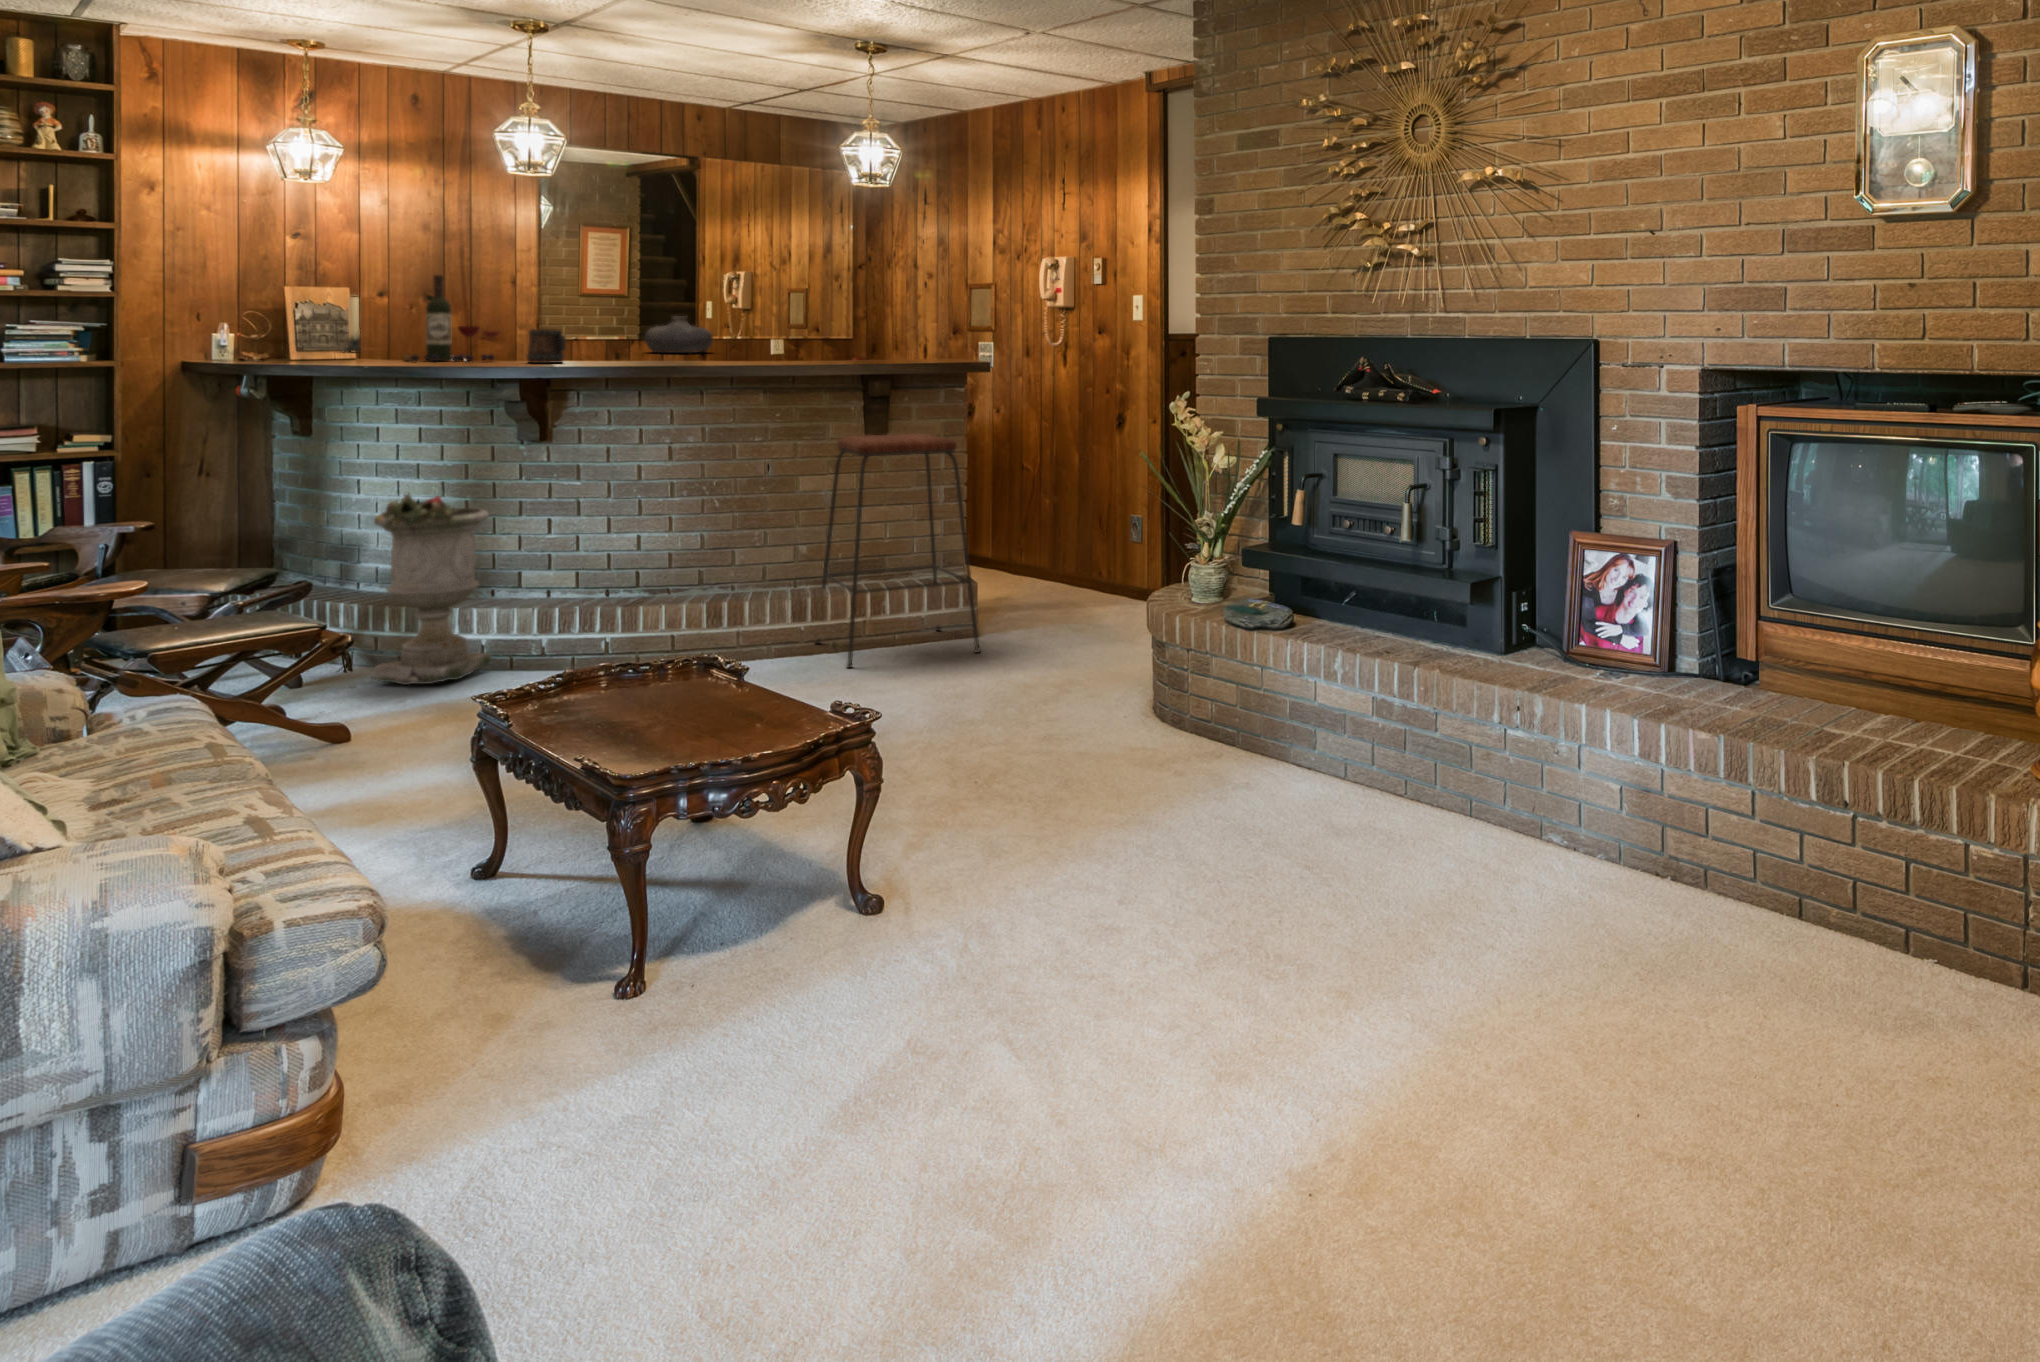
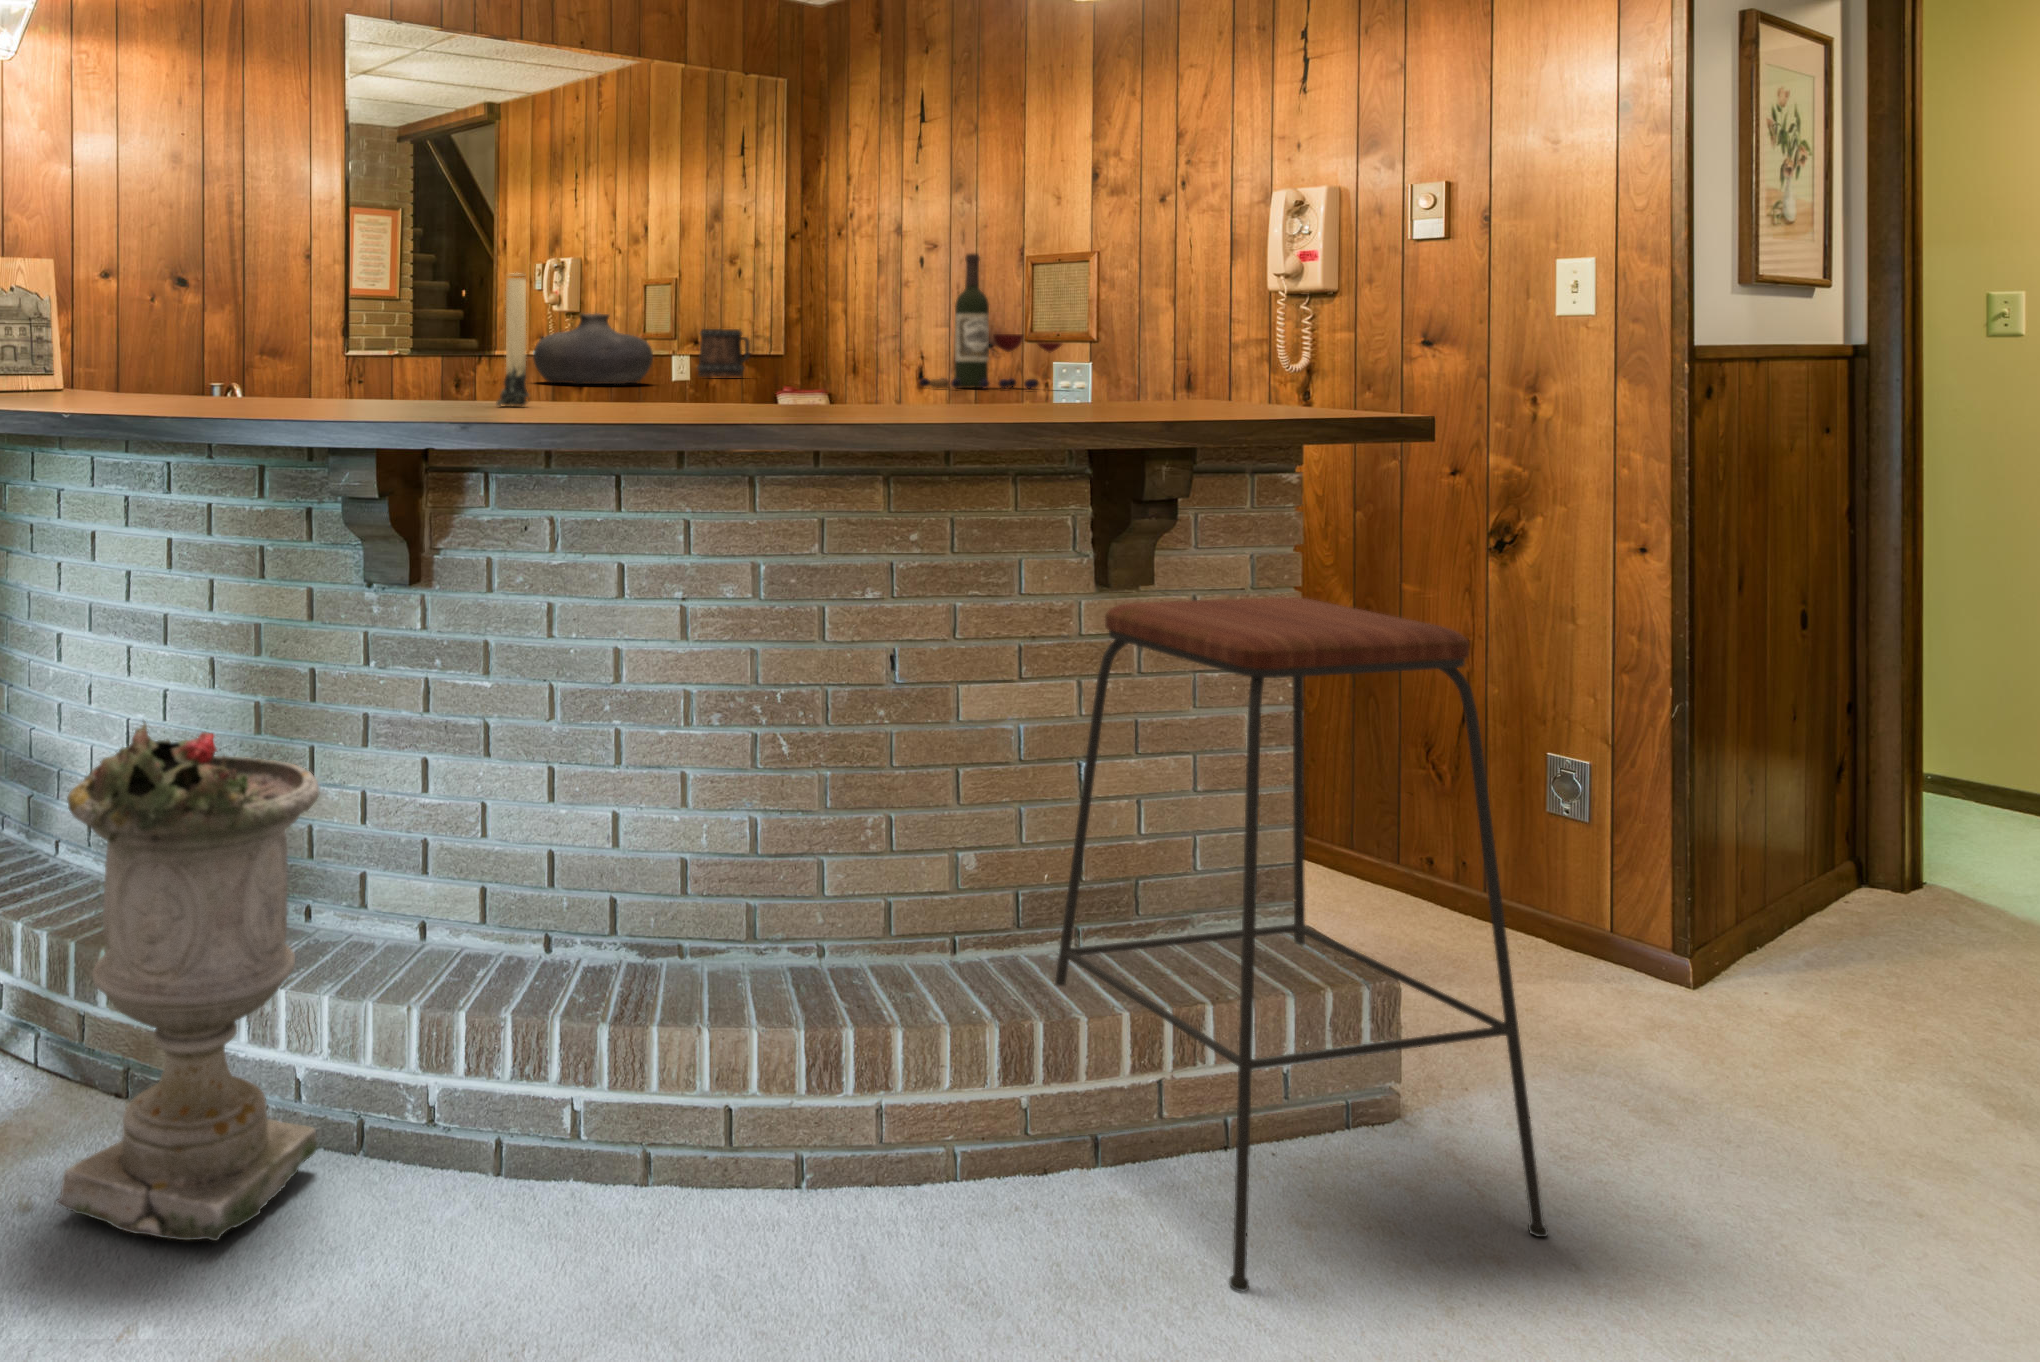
wine bottle: present [403,275,499,361] -> present [920,253,1062,389]
candle: present [345,297,361,352] -> present [496,274,529,406]
beer mug: present [527,329,566,363] -> present [697,329,750,377]

